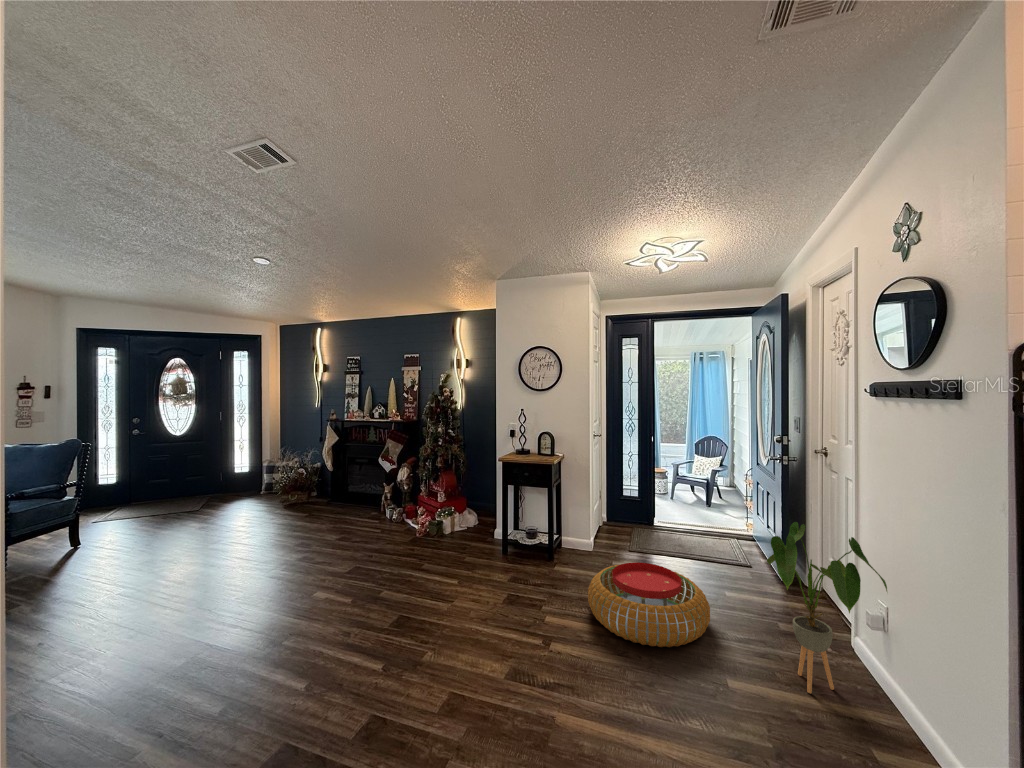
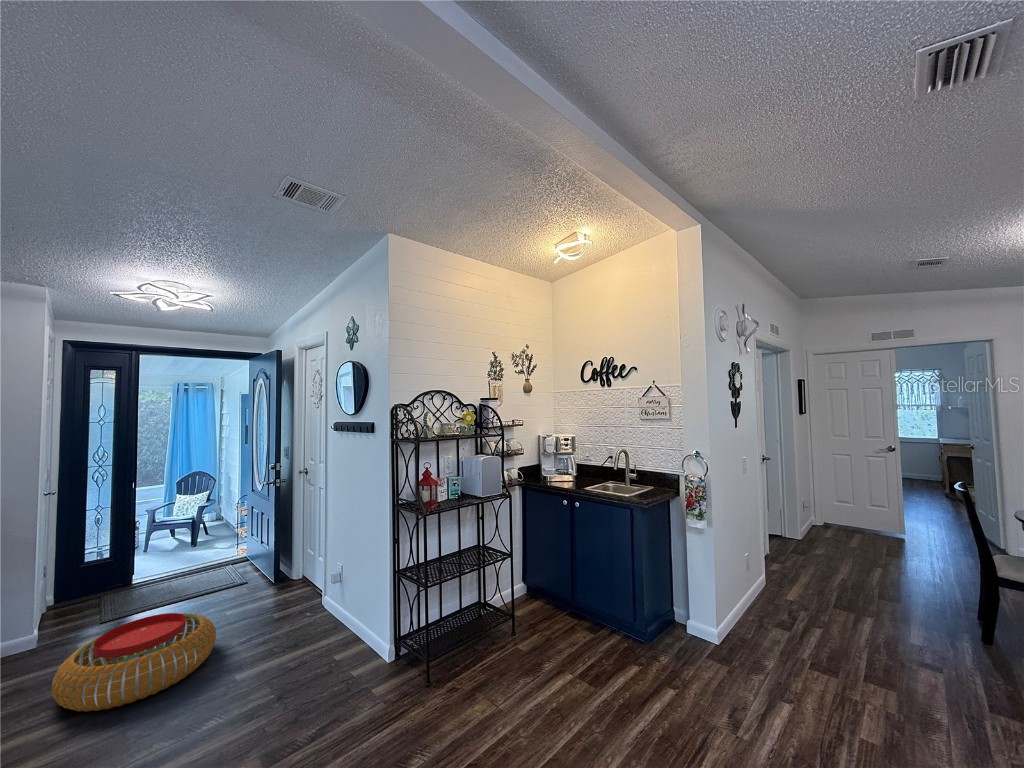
house plant: present [767,522,887,693] -> none [268,525,343,647]

